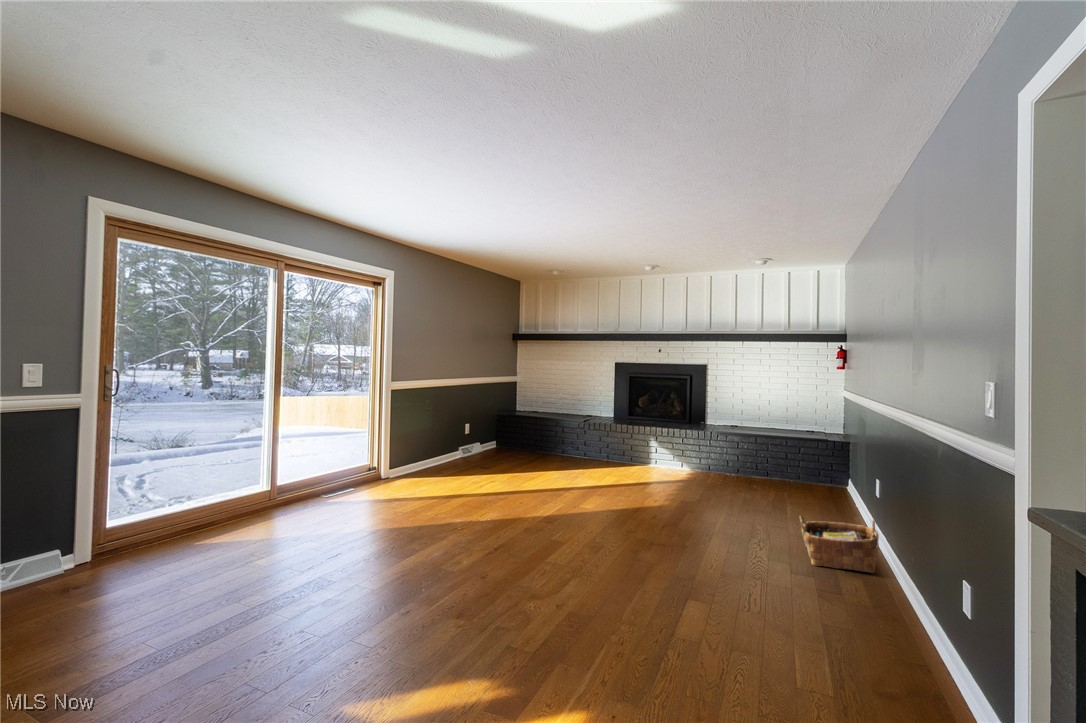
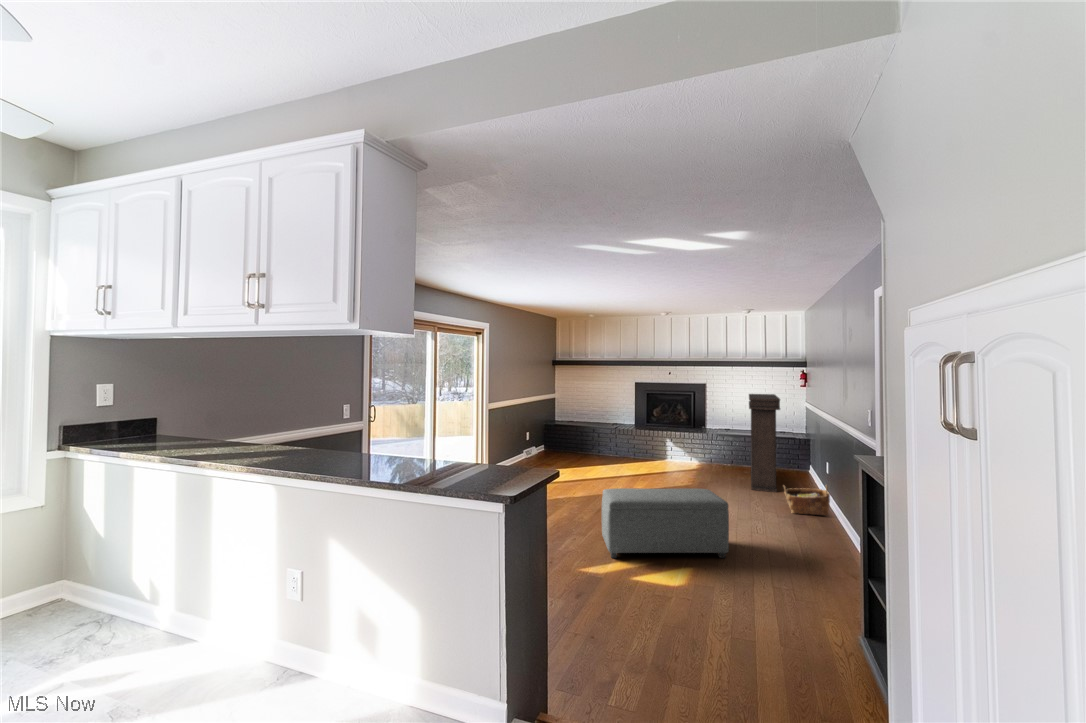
console table: none [753,376,801,522] -> present [749,394,780,492]
ottoman: none [427,522,667,676] -> present [602,488,729,558]

